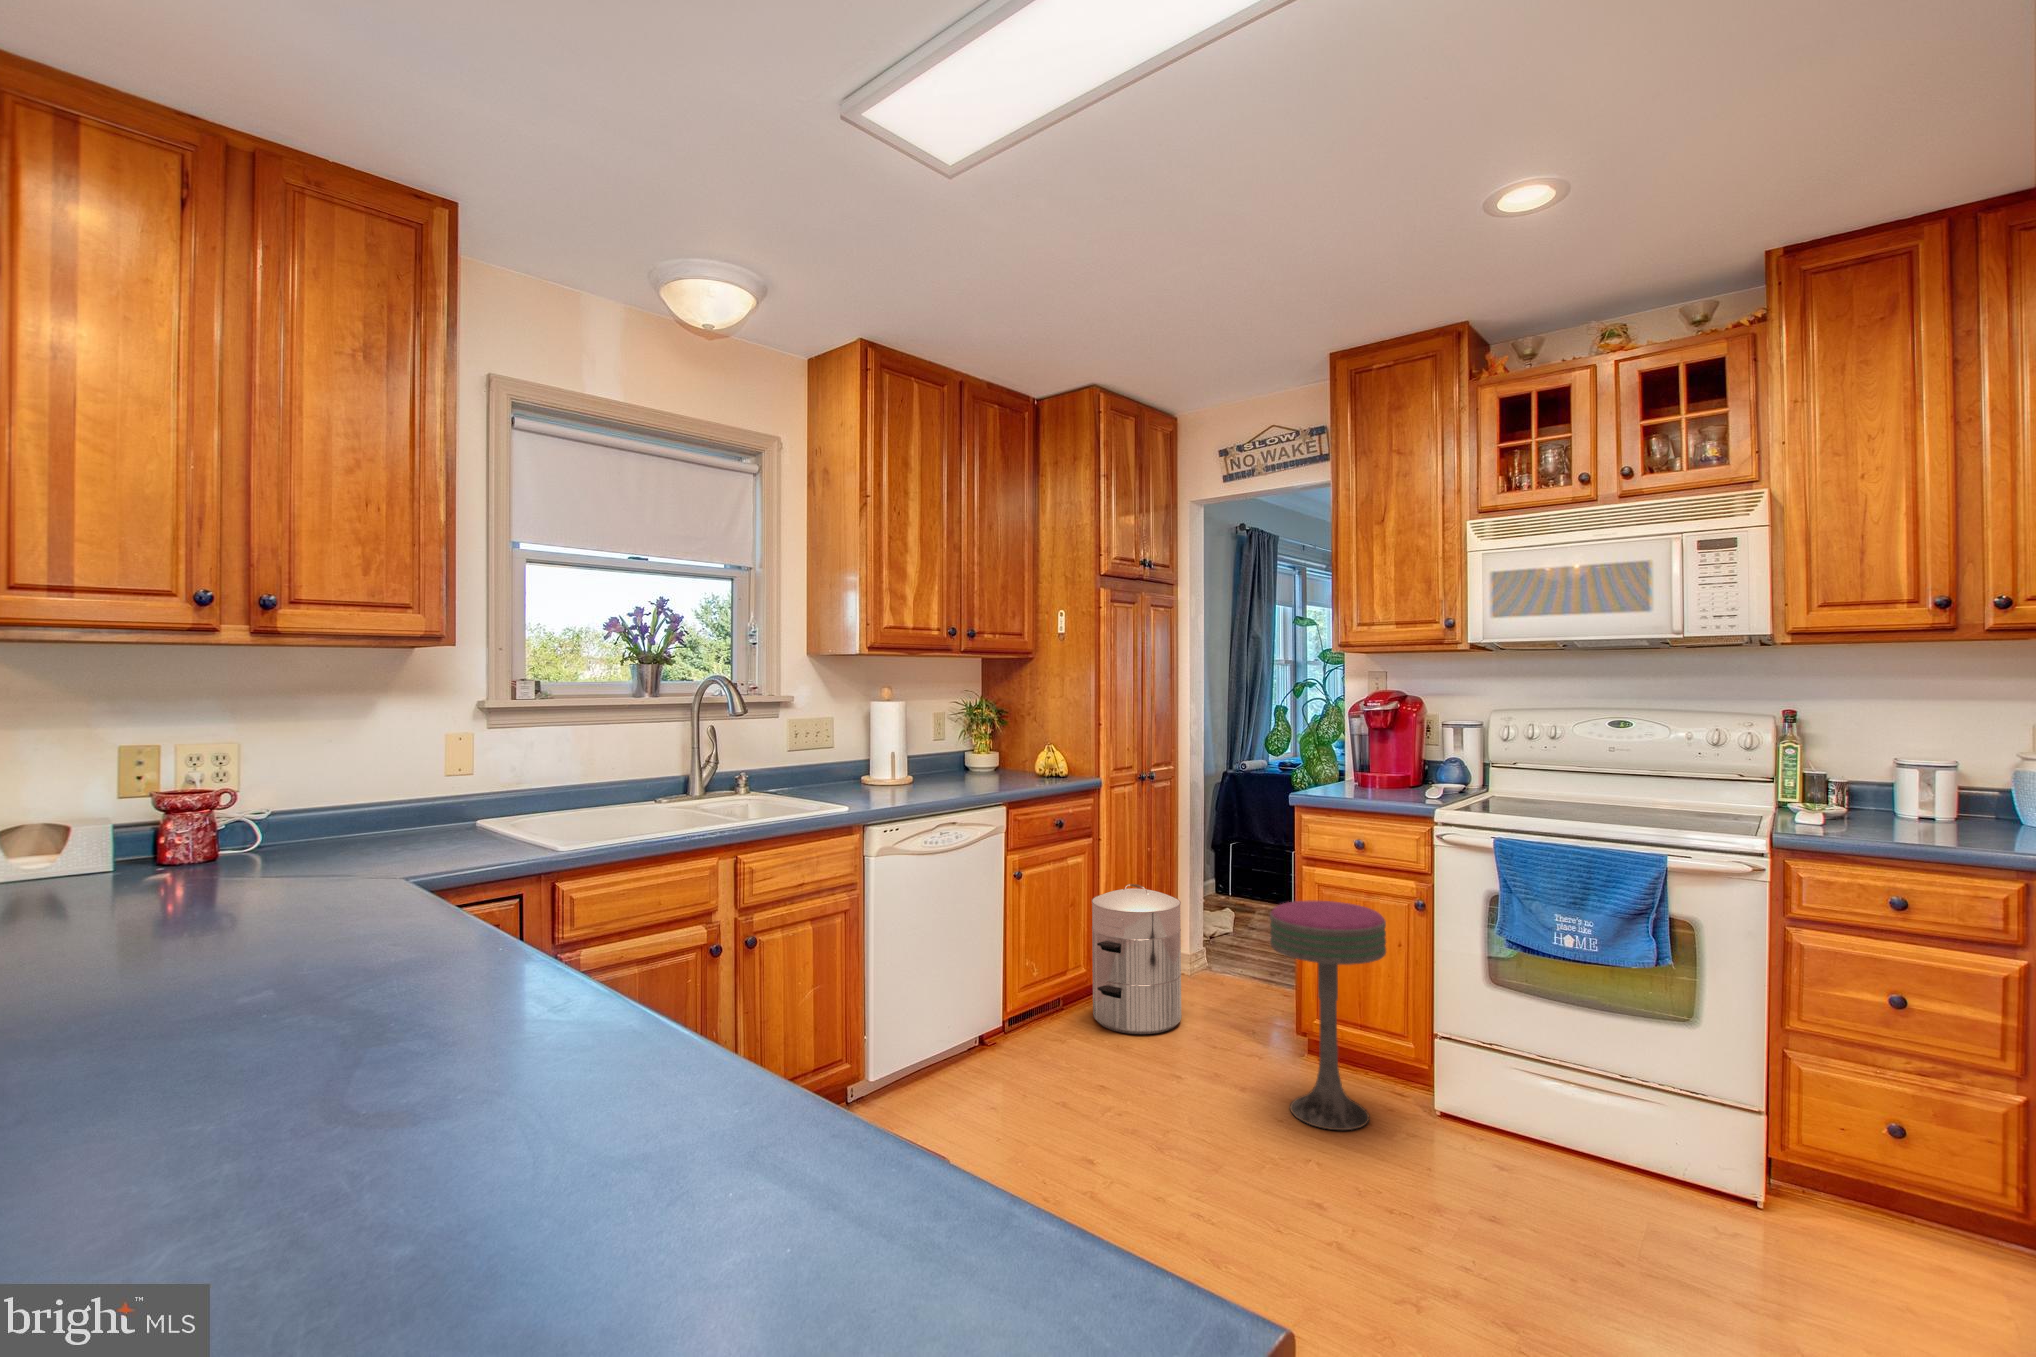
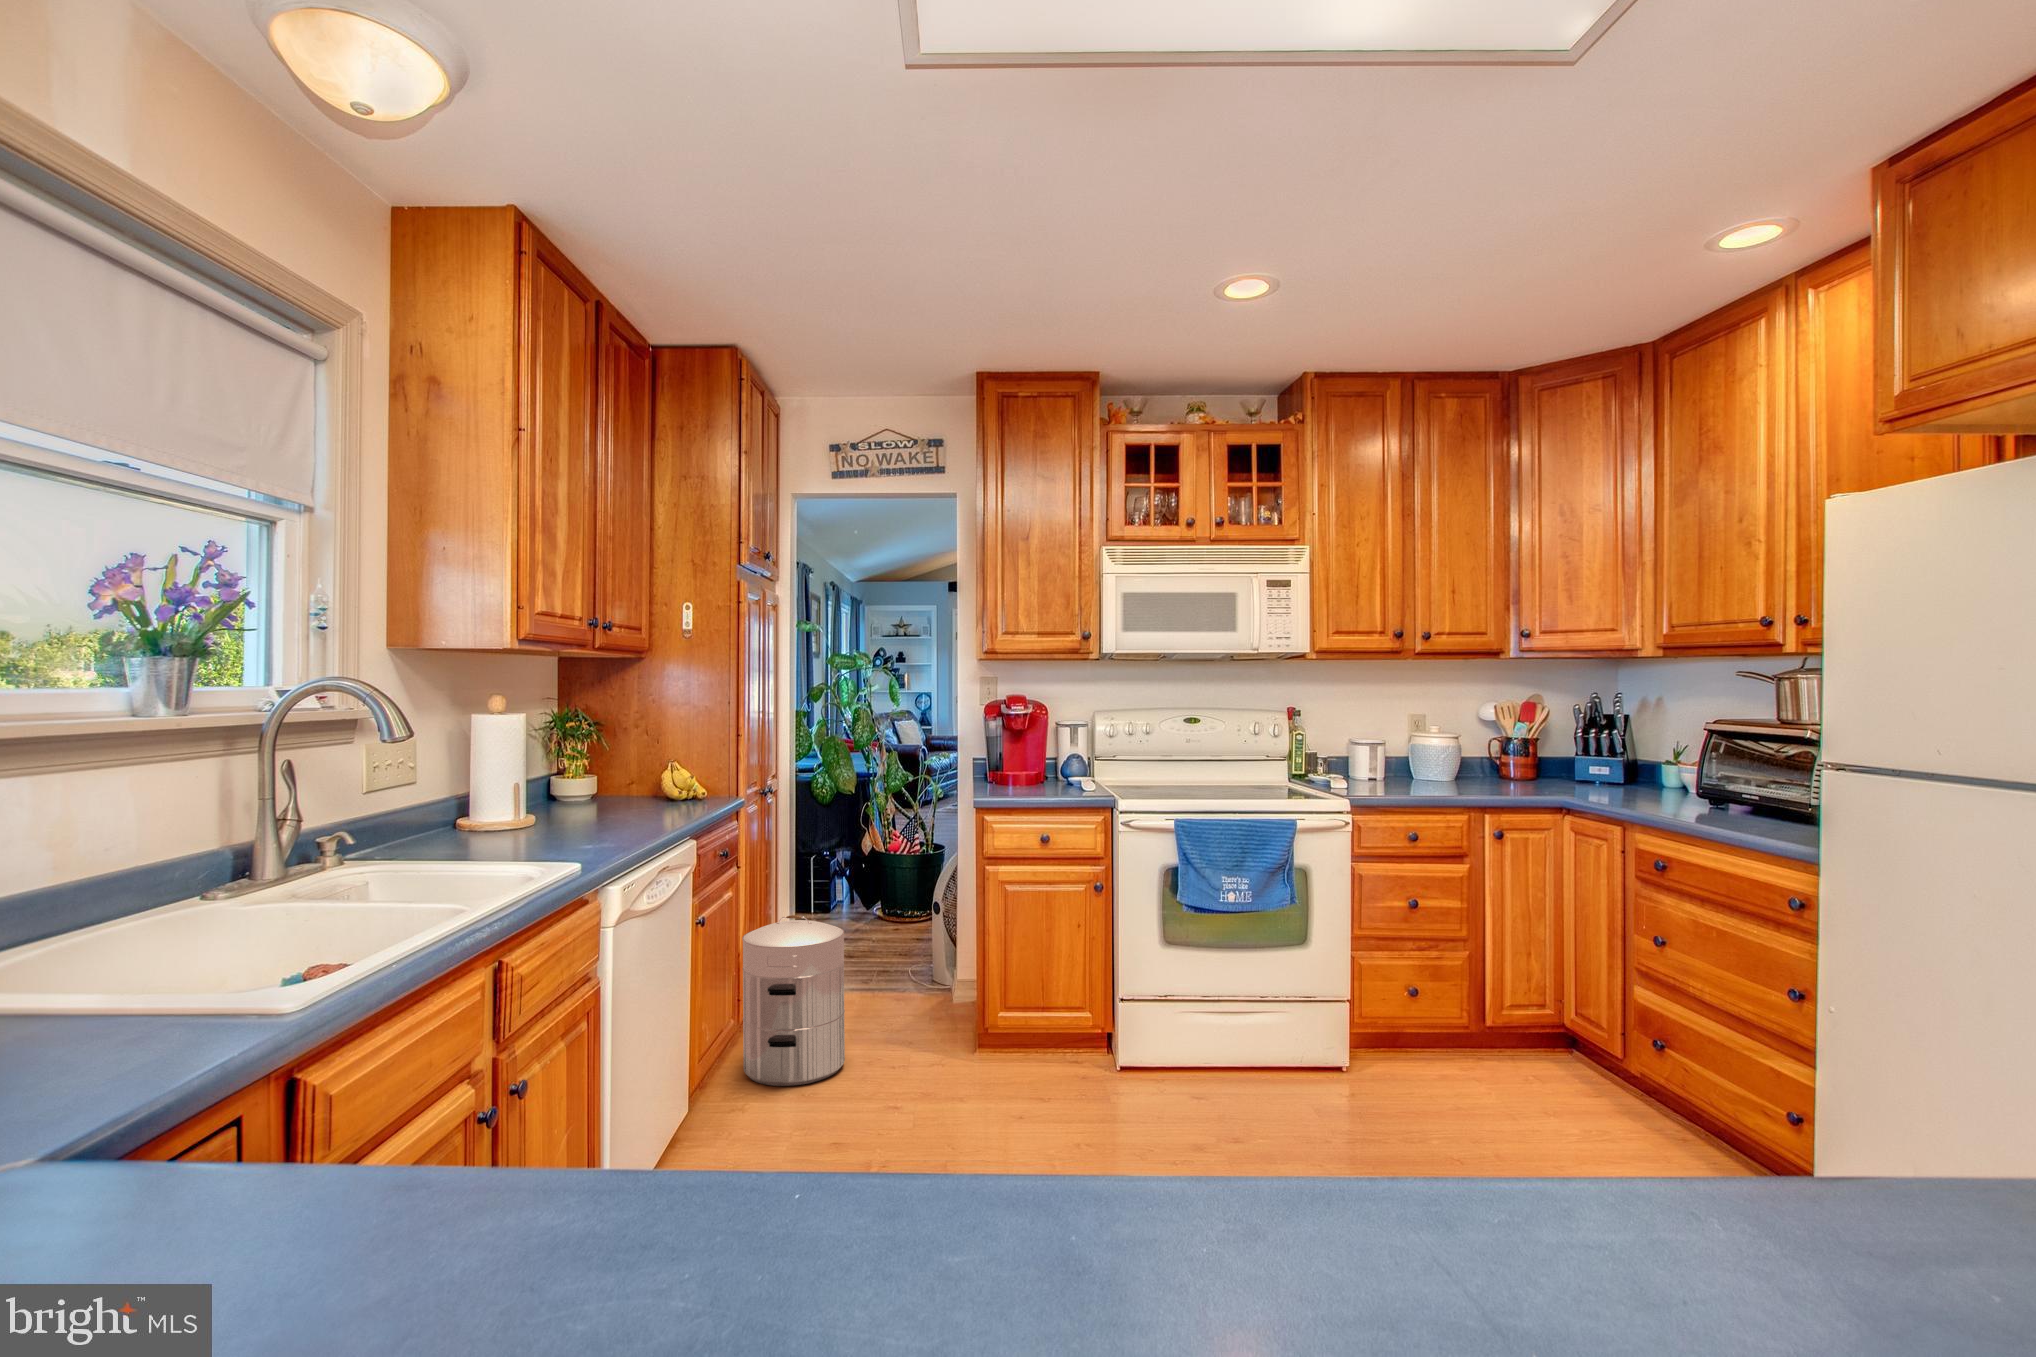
bar stool: present [1270,900,1386,1130] -> none [997,896,1103,1113]

